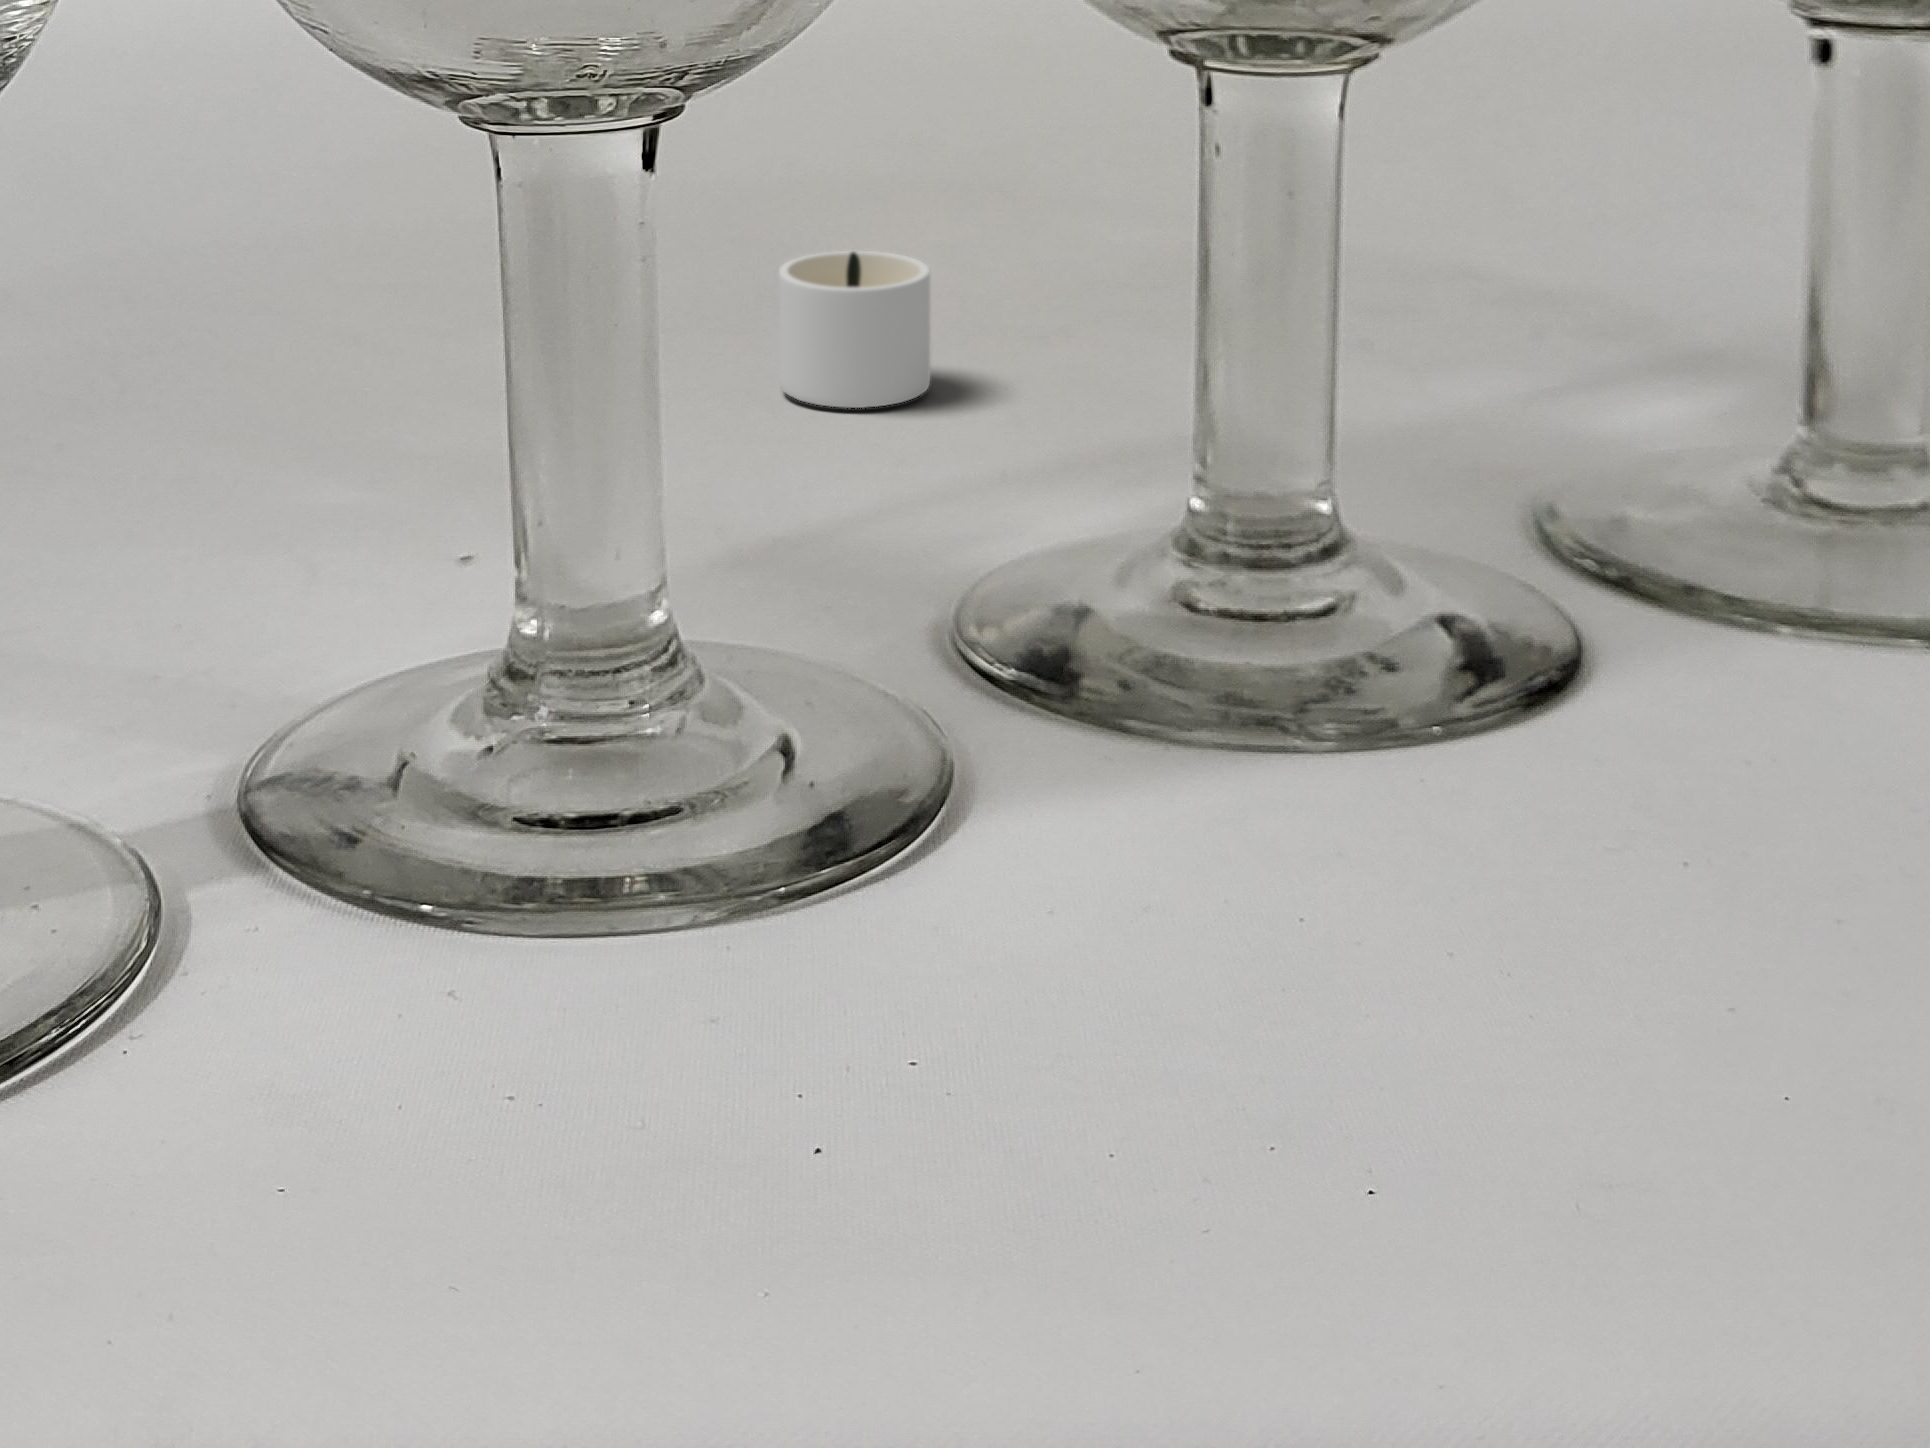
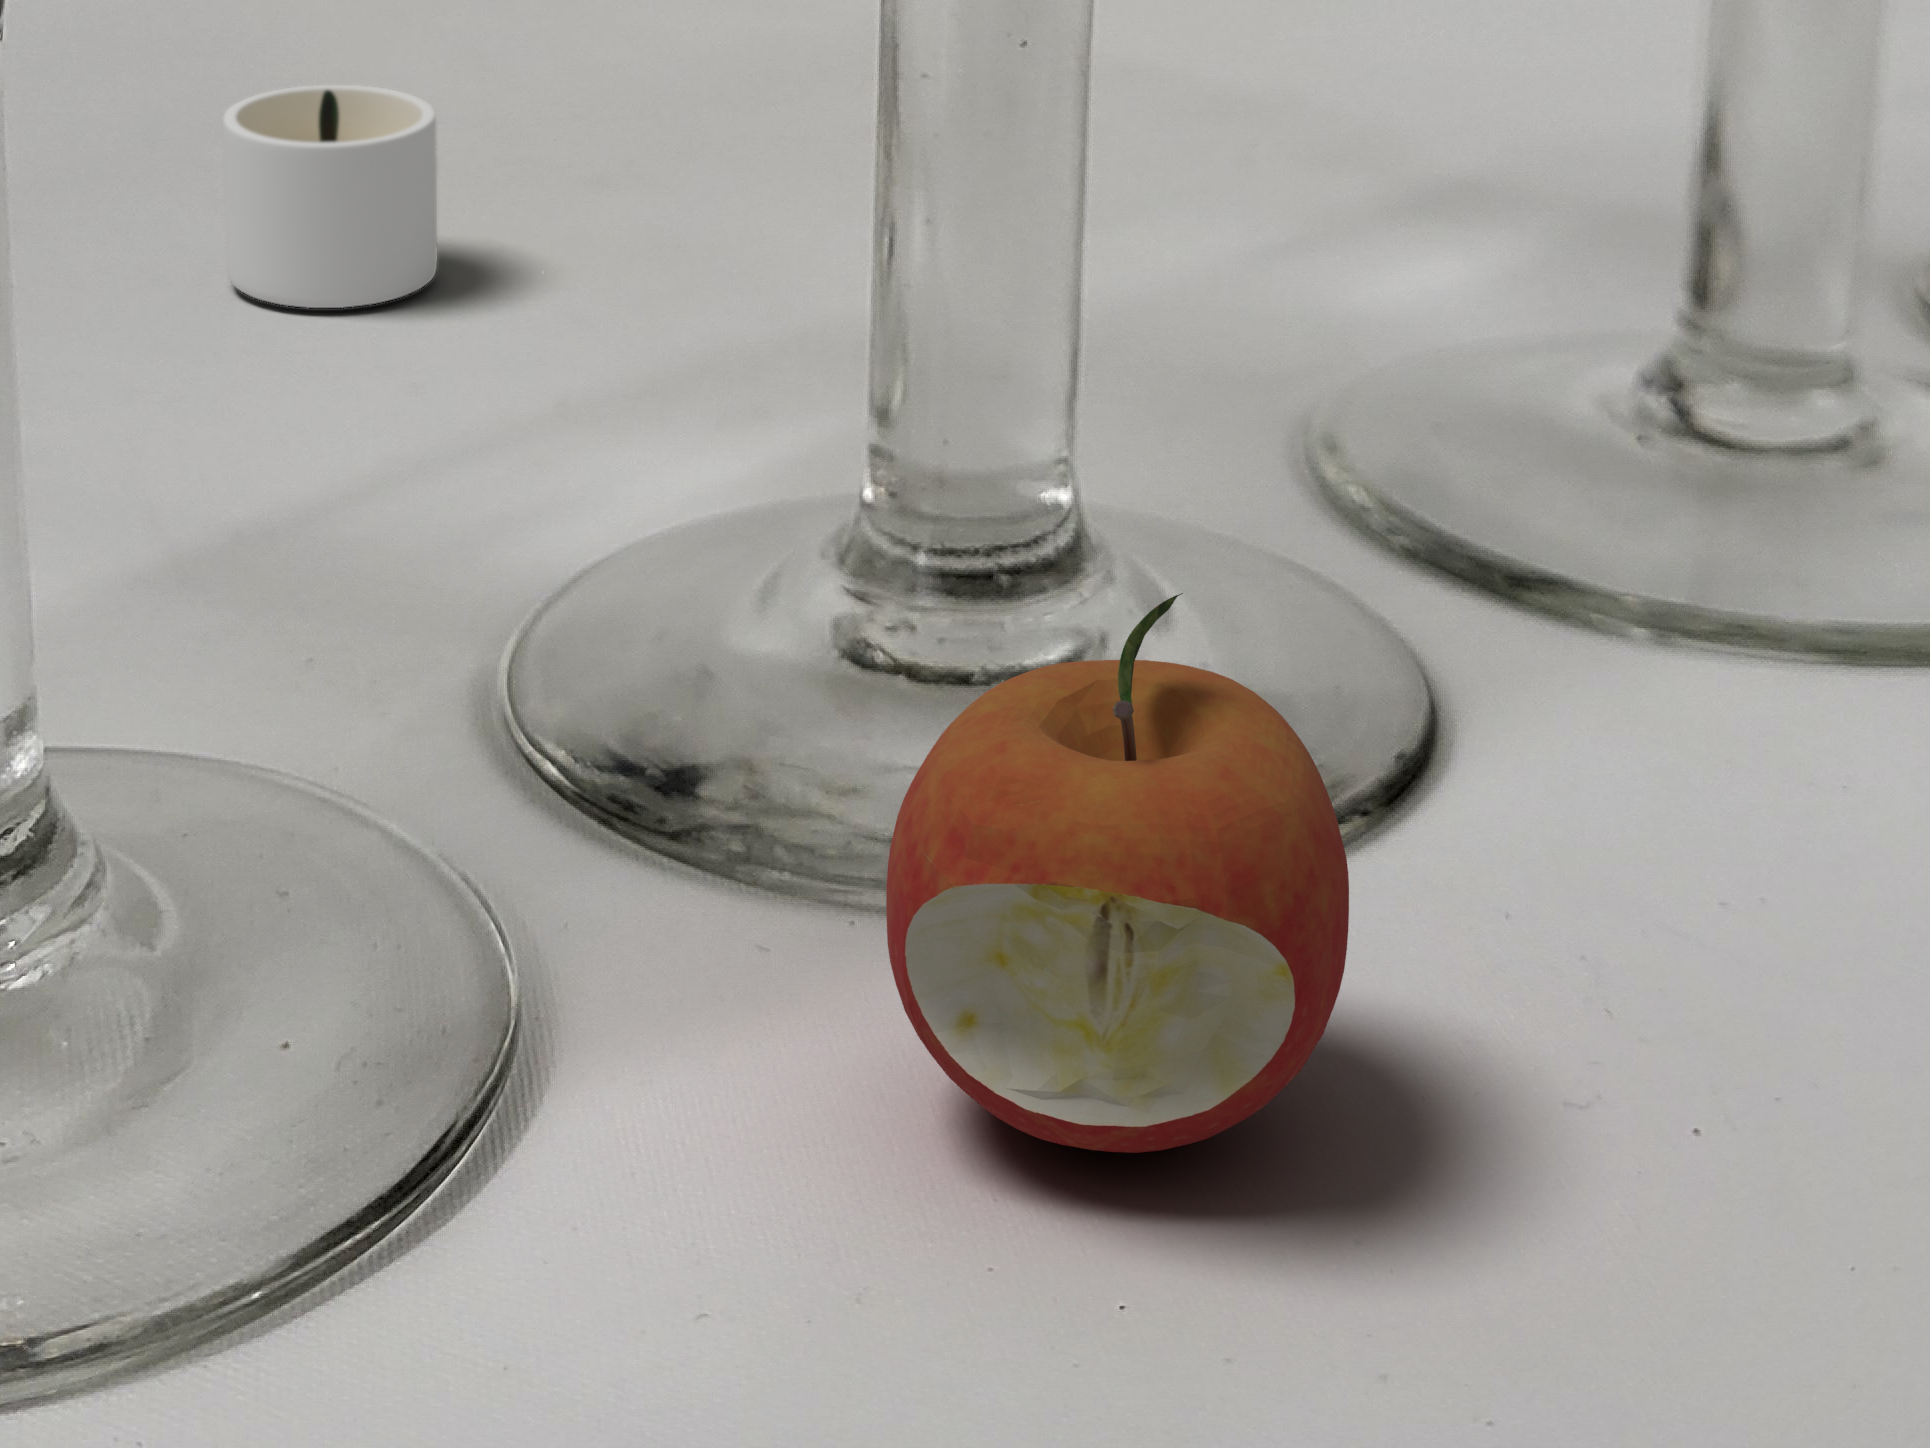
fruit: none [1177,518,1464,862] -> present [886,593,1349,1153]

